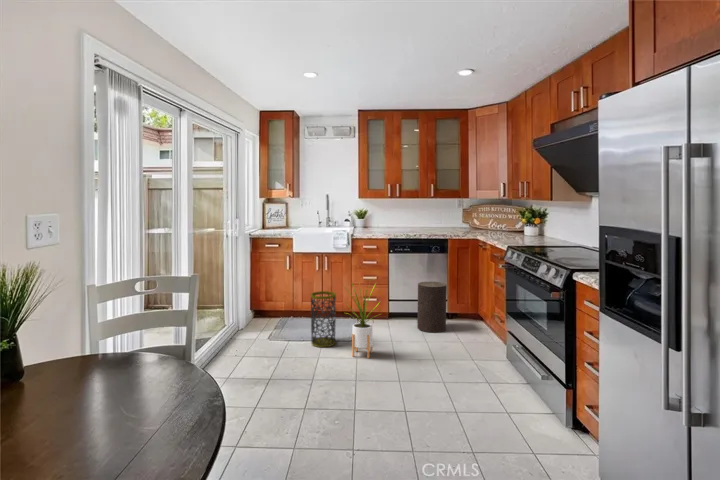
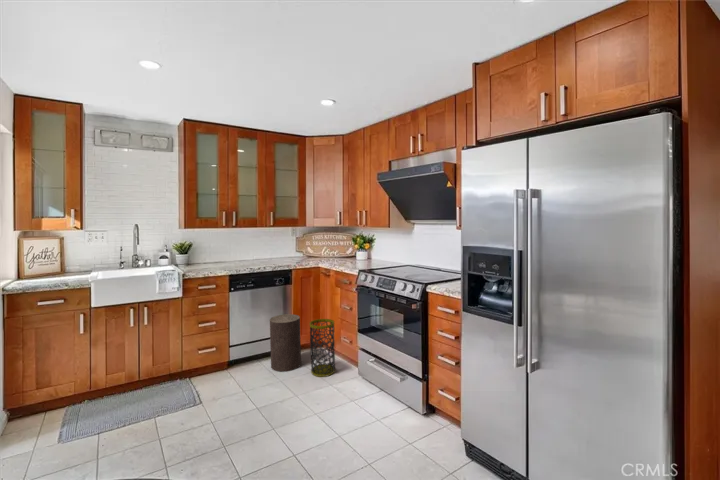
house plant: present [345,284,374,358] -> none [195,331,256,446]
trash can: present [310,291,336,347] -> present [310,319,335,377]

